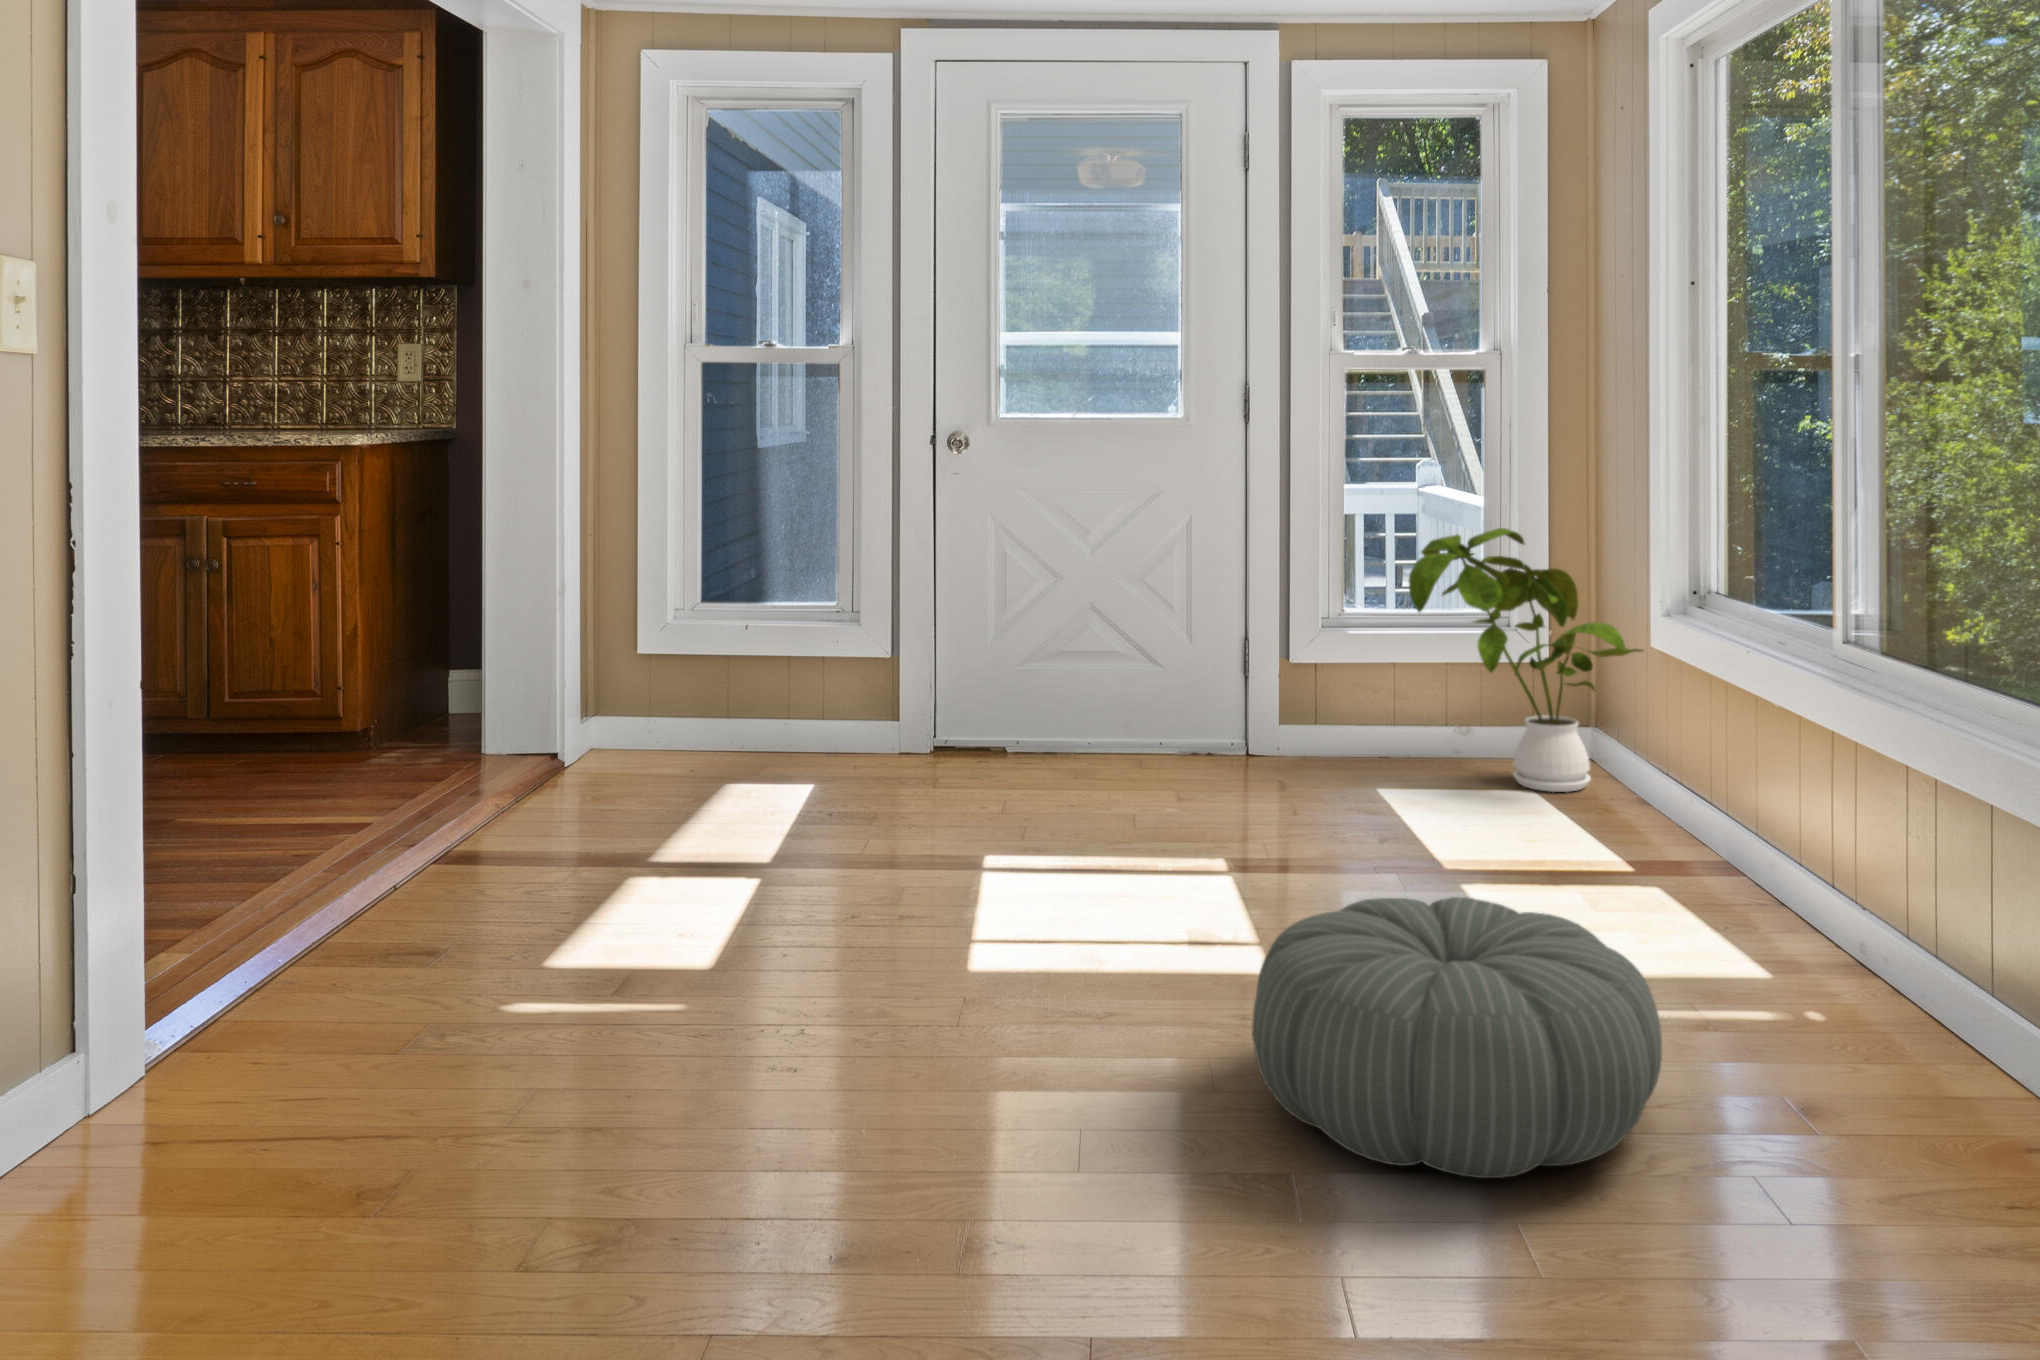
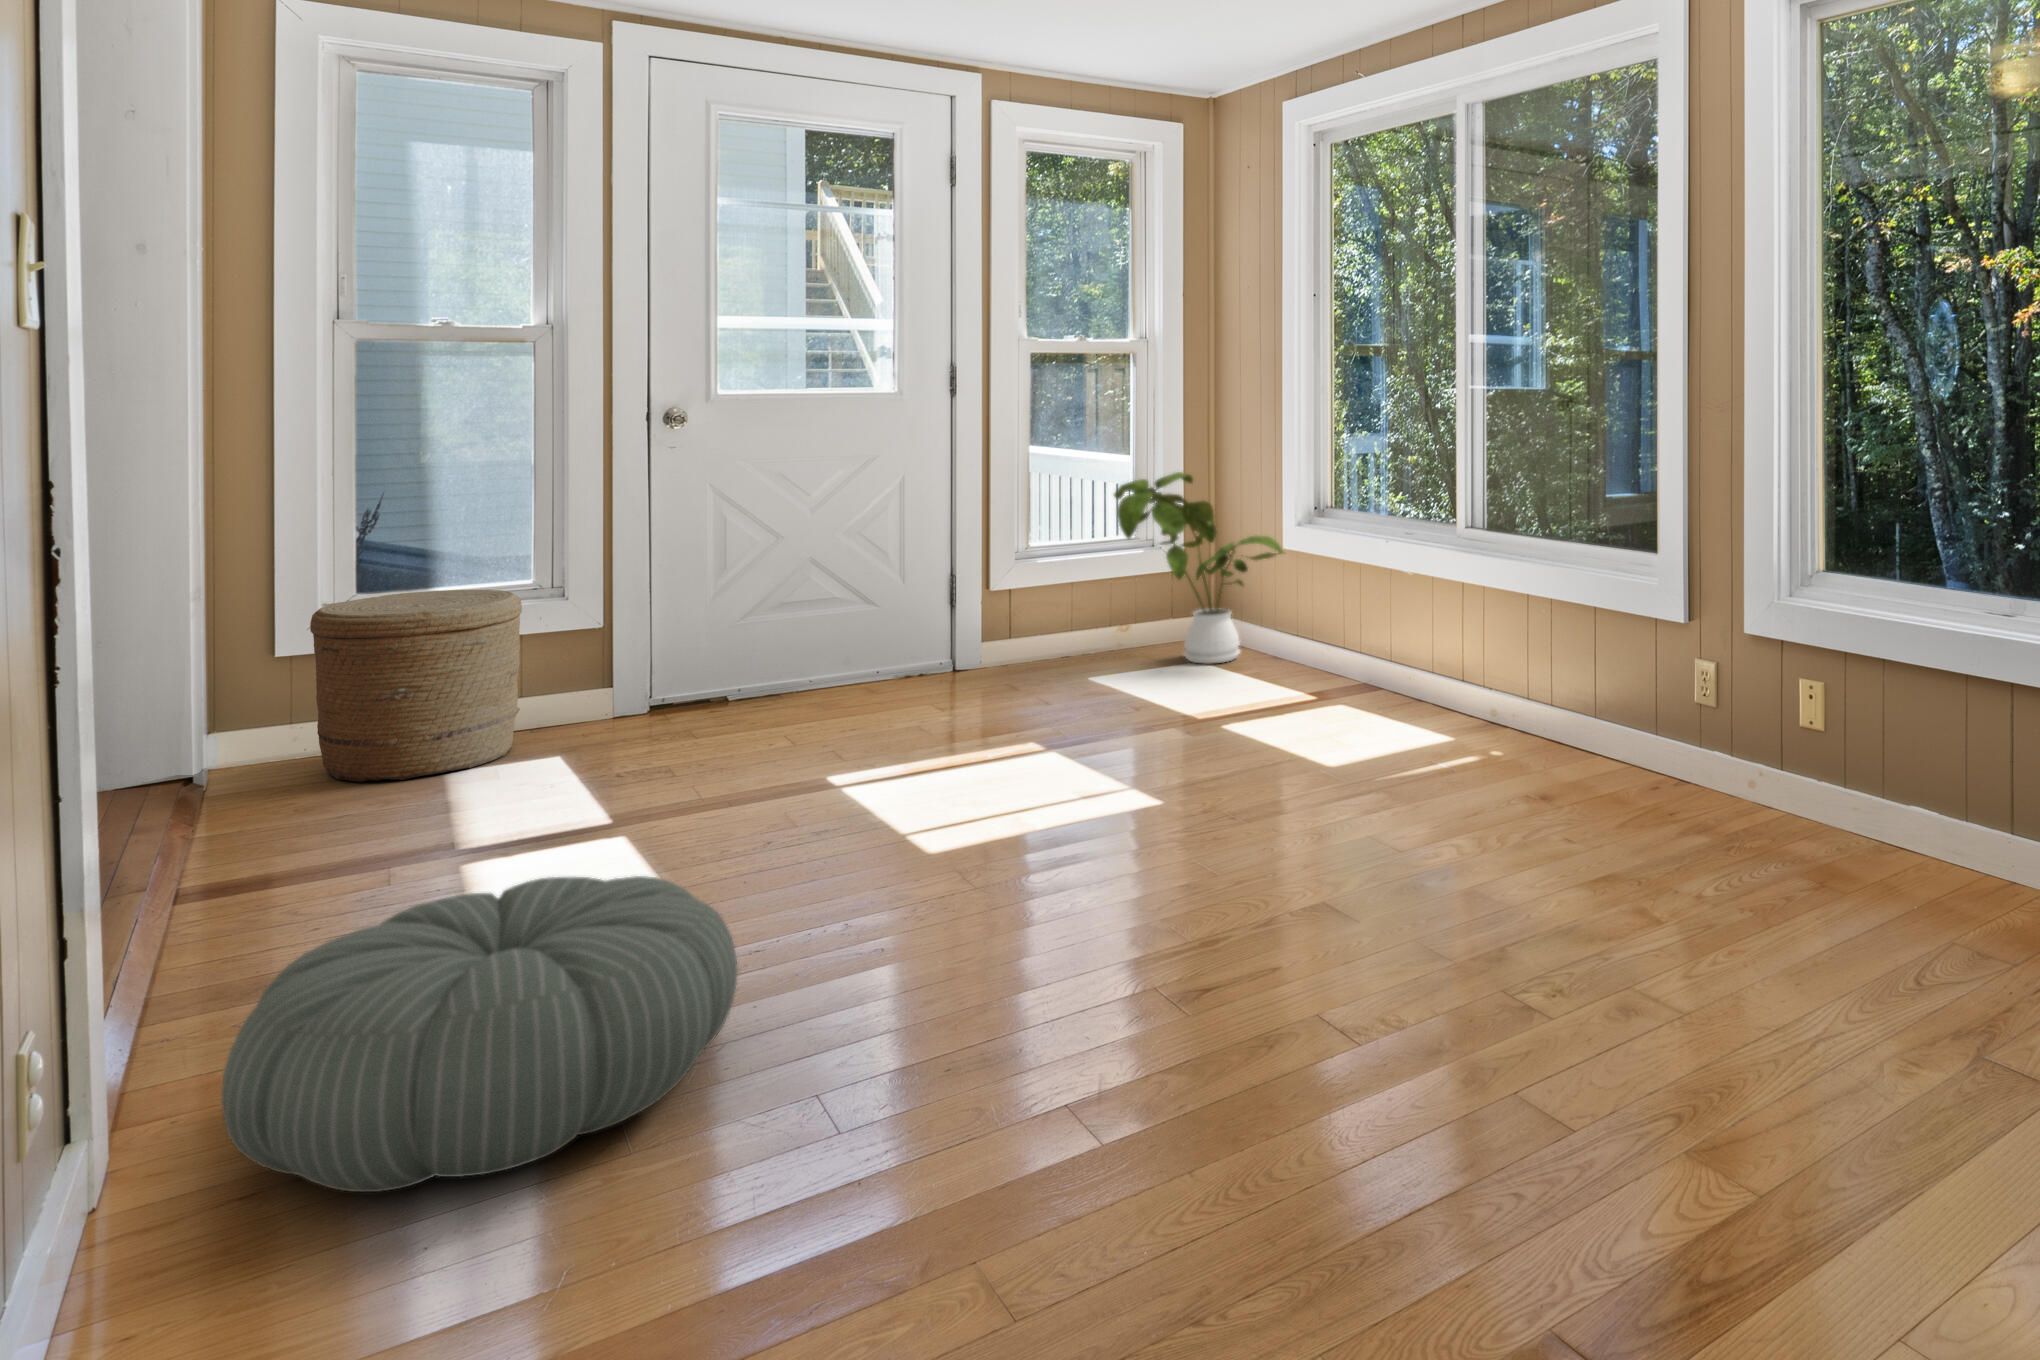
woven basket: none [637,604,803,784] -> present [310,590,522,782]
pouf: present [1252,897,1662,1178] -> present [222,876,738,1192]

